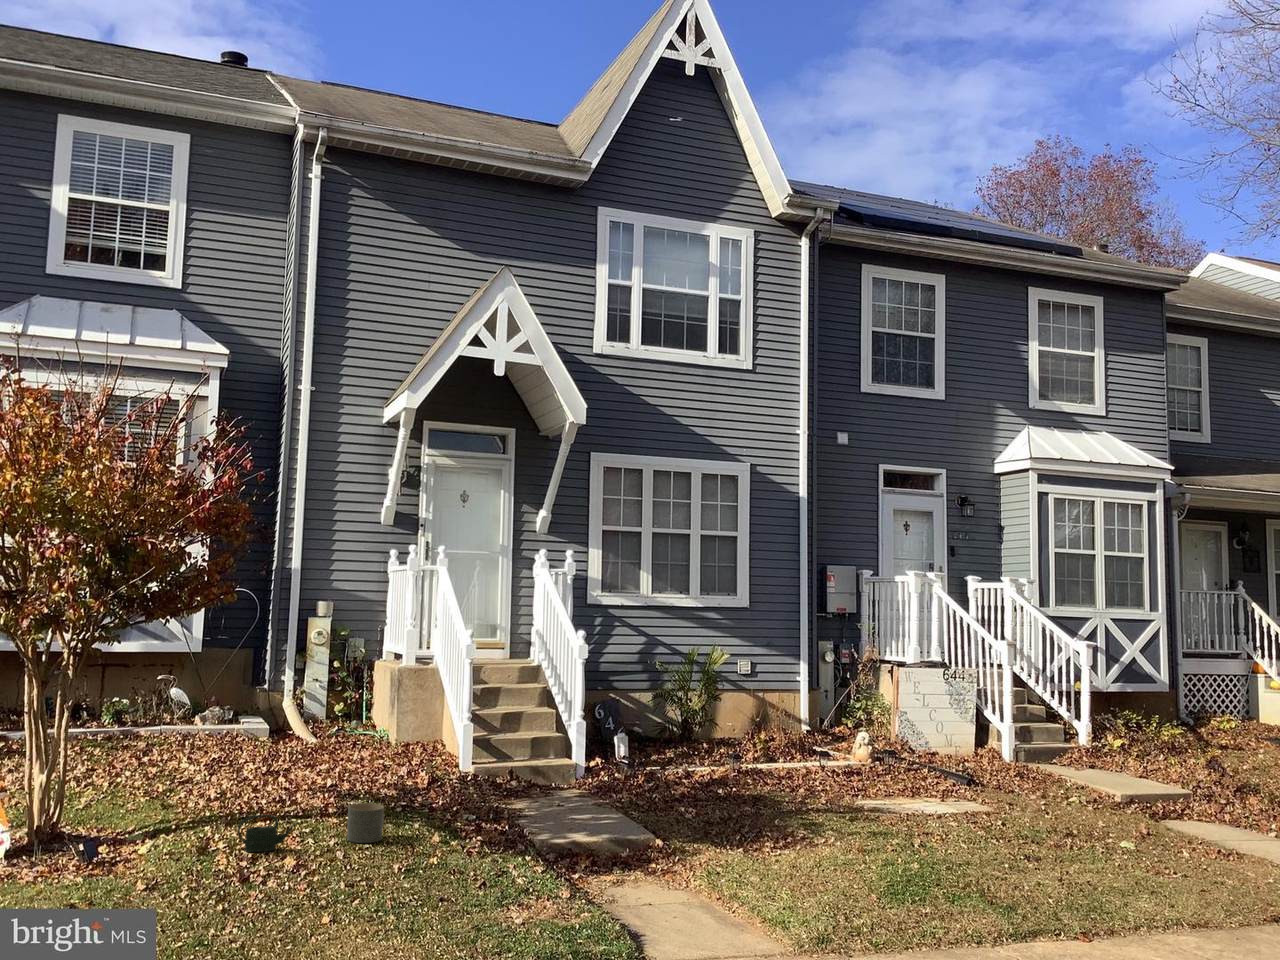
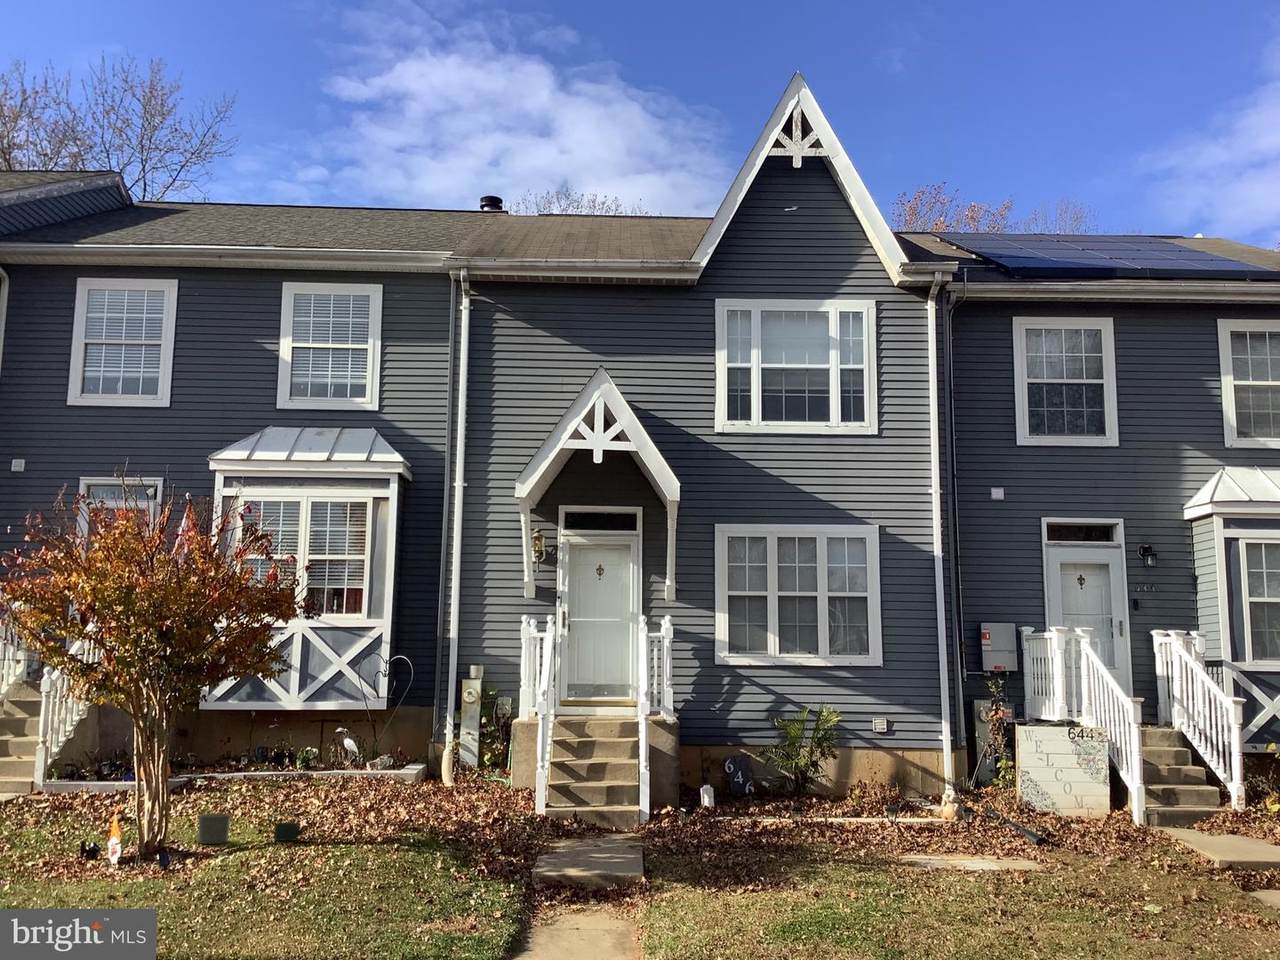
planter: present [347,803,384,843] -> present [198,813,230,844]

